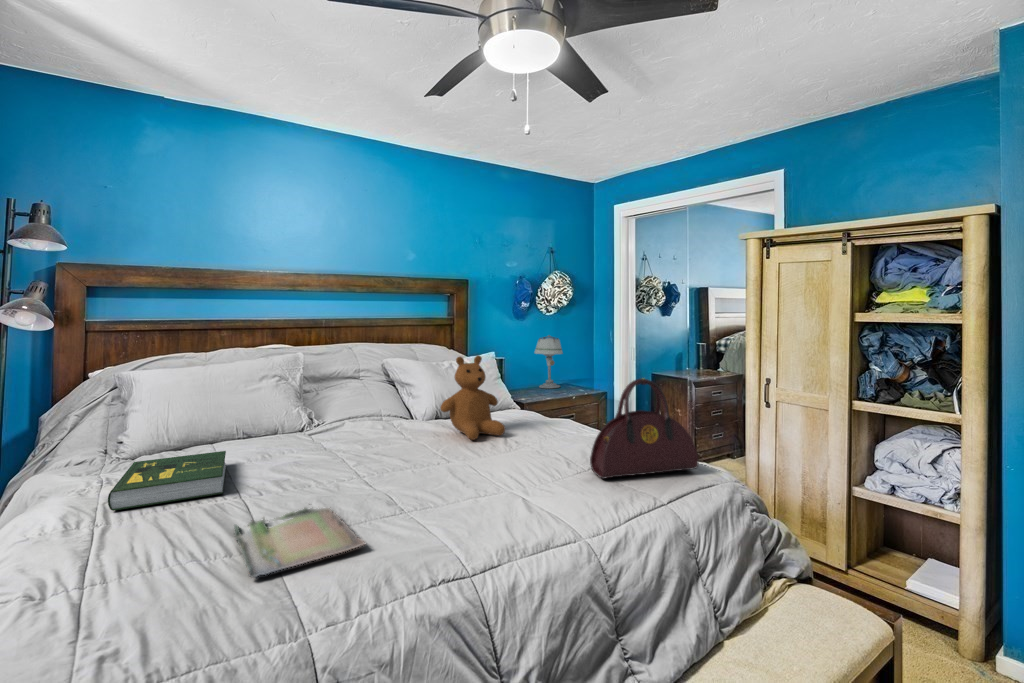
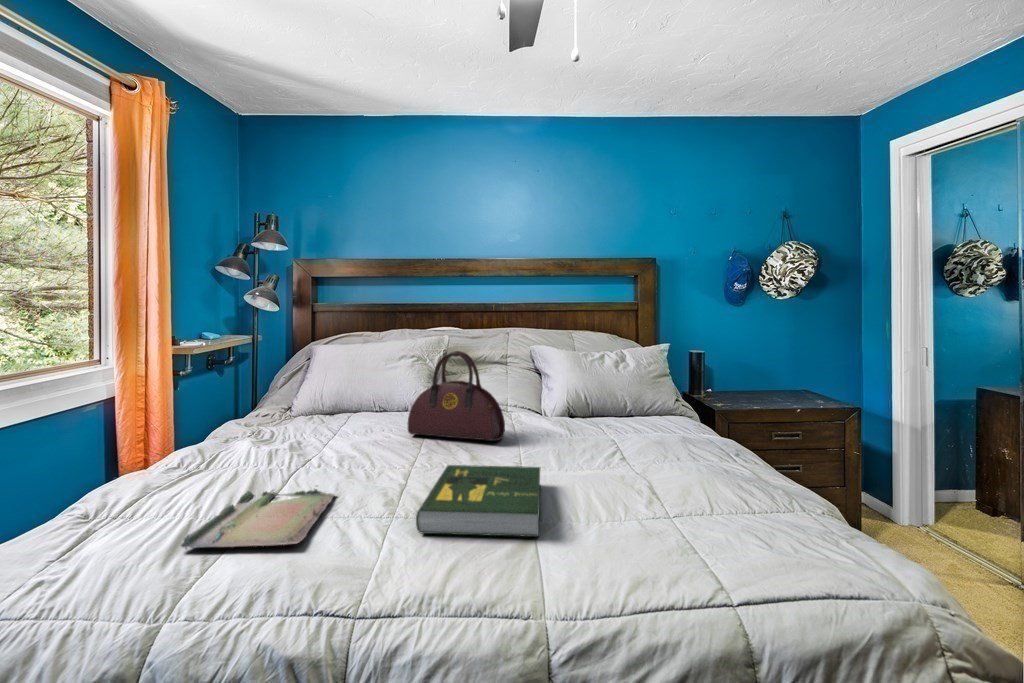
table lamp: present [535,335,563,388] -> none [749,327,791,397]
teddy bear: present [441,355,505,440] -> none [545,346,622,448]
handbag: present [590,378,698,479] -> present [408,351,505,441]
book: present [108,451,226,511] -> present [416,465,540,537]

